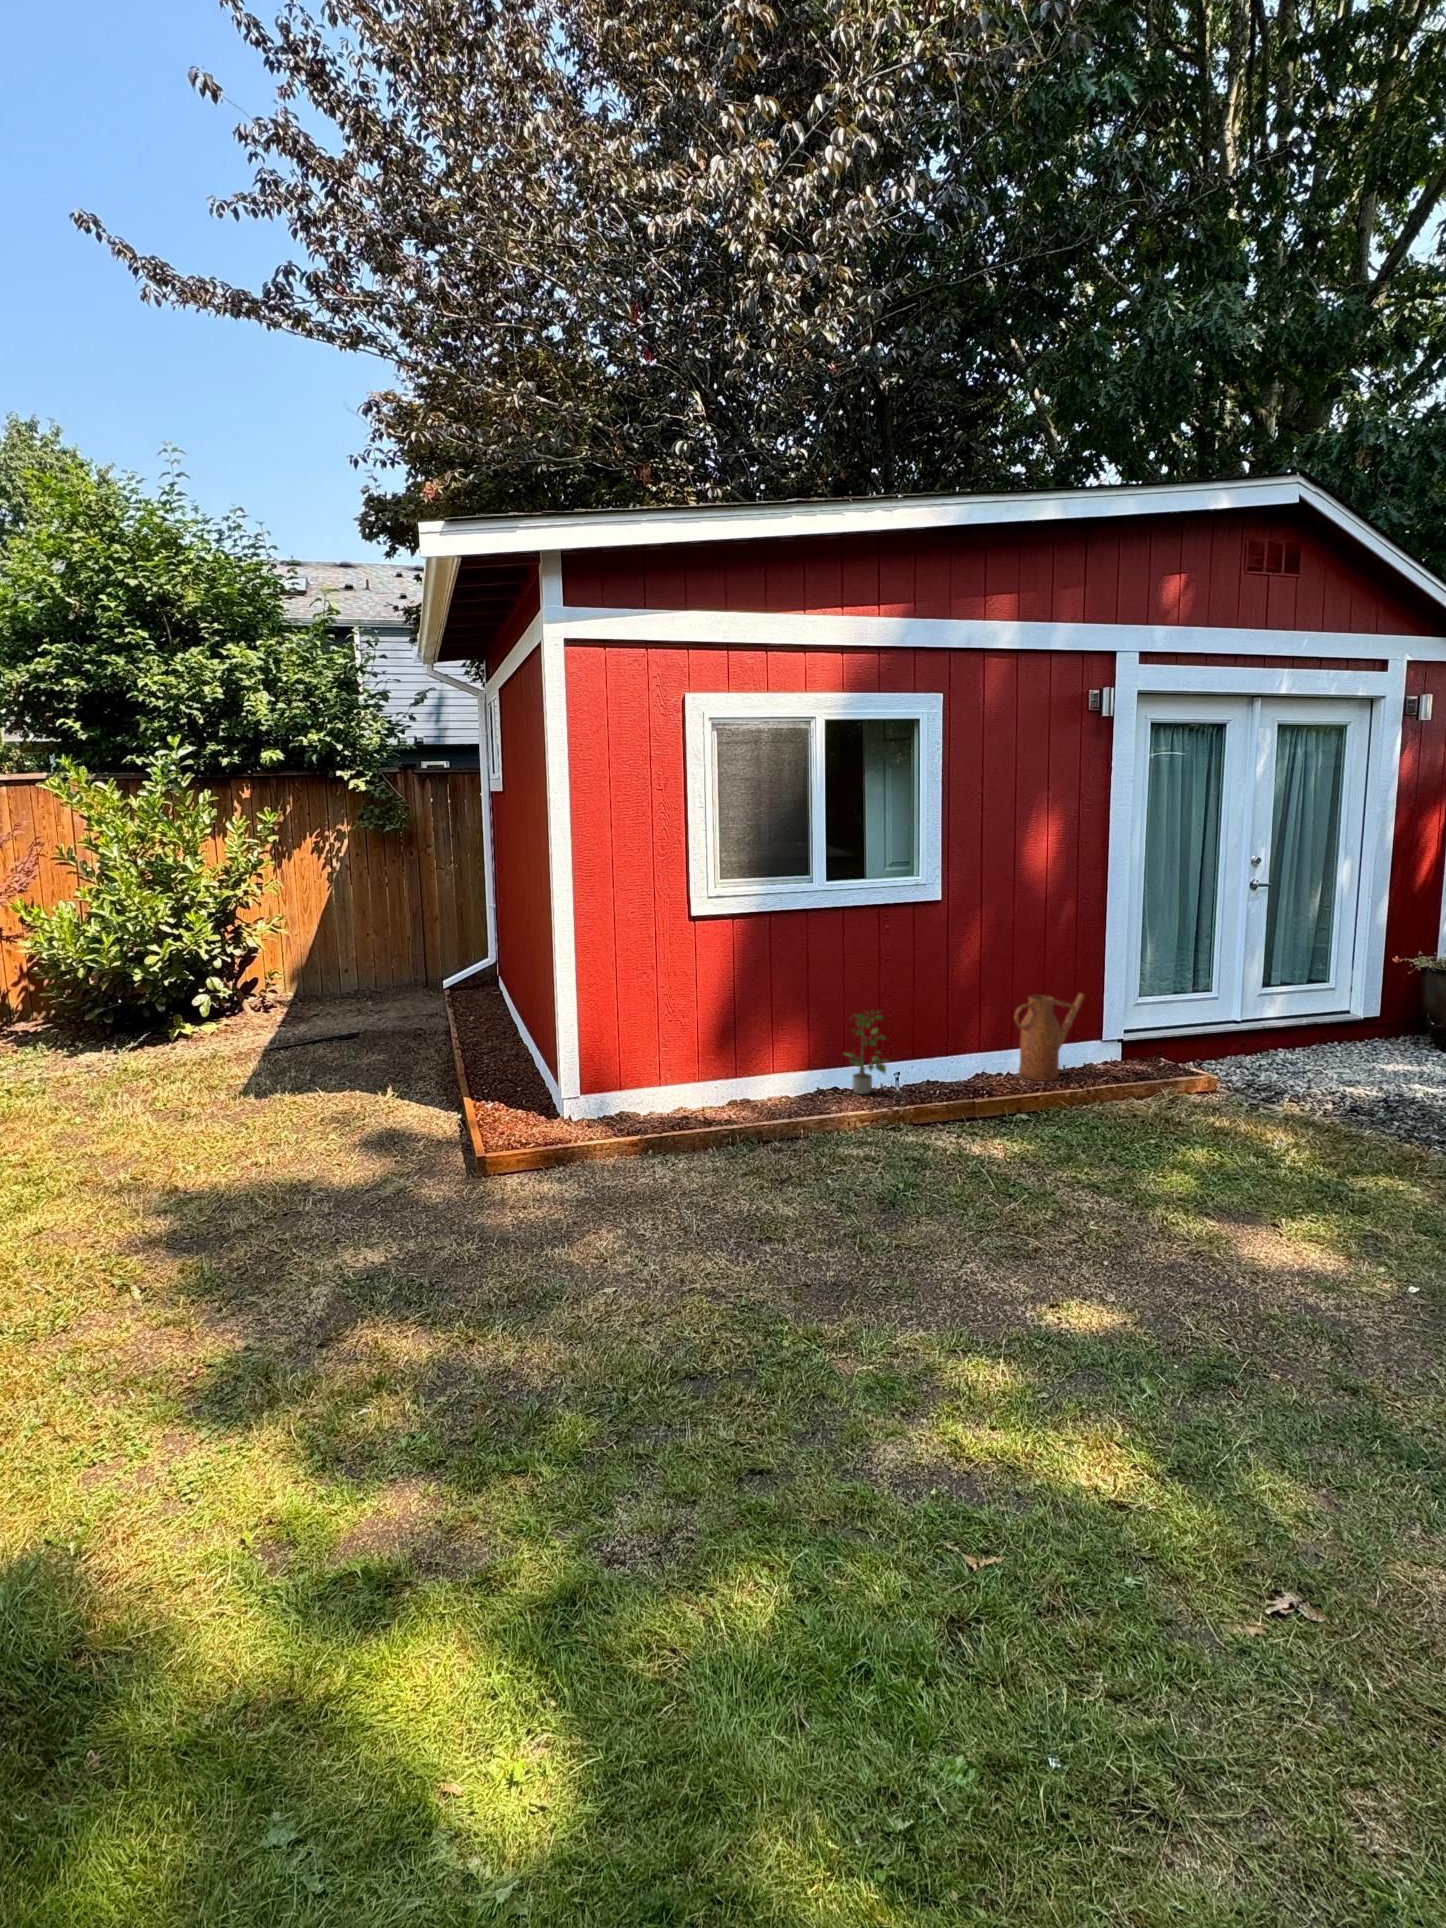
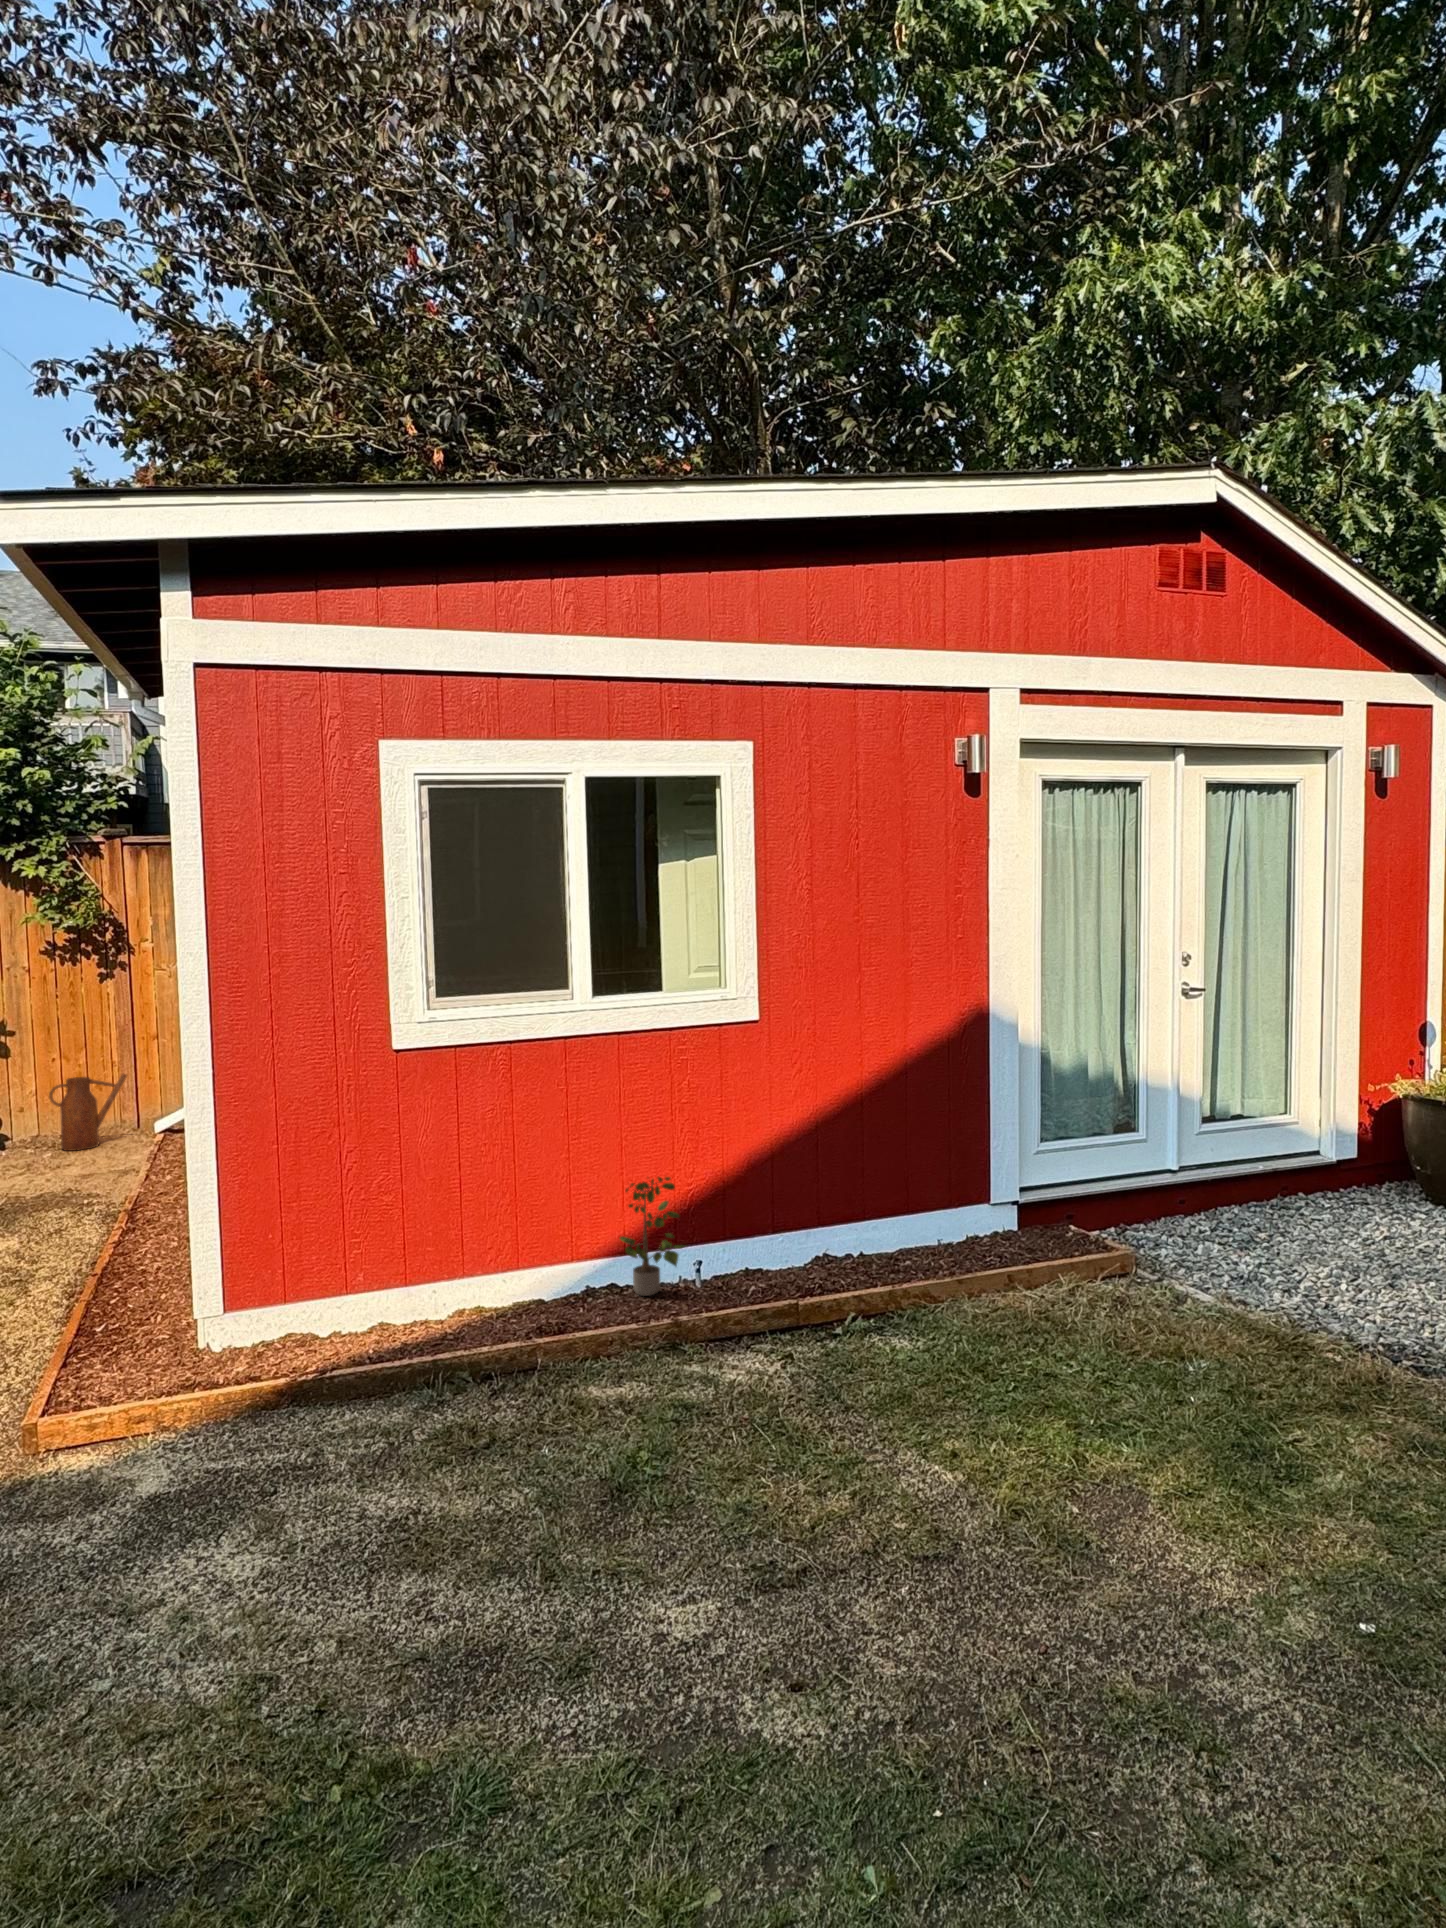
watering can: present [1014,994,1084,1081] -> present [49,1074,127,1151]

